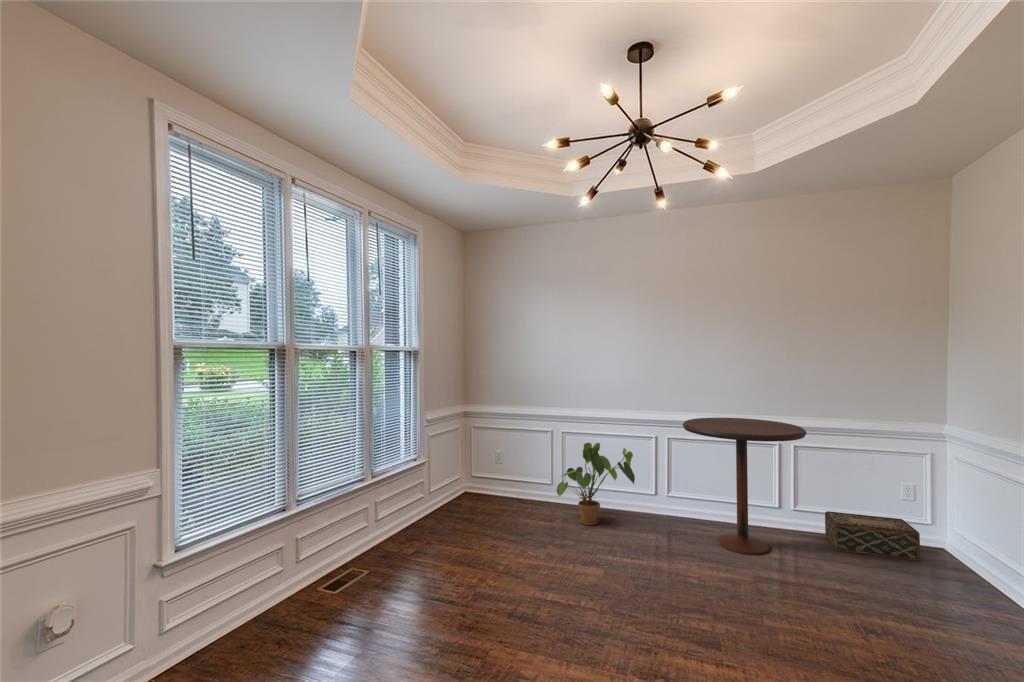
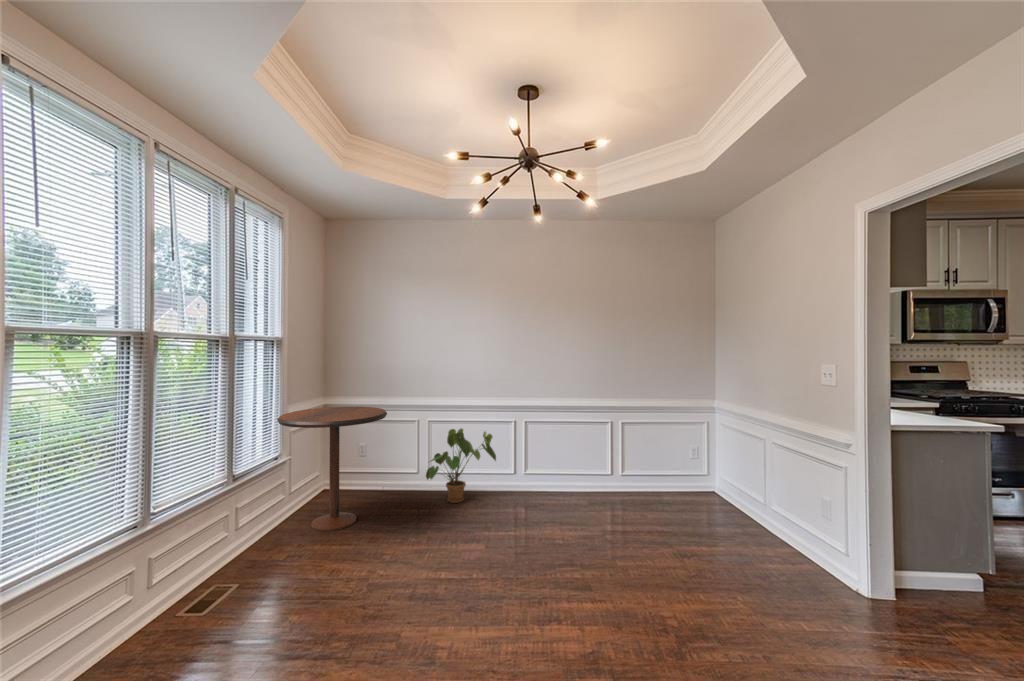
pedestal table: present [683,418,807,555] -> present [277,407,387,531]
woven basket: present [825,511,920,561] -> none [633,467,692,496]

